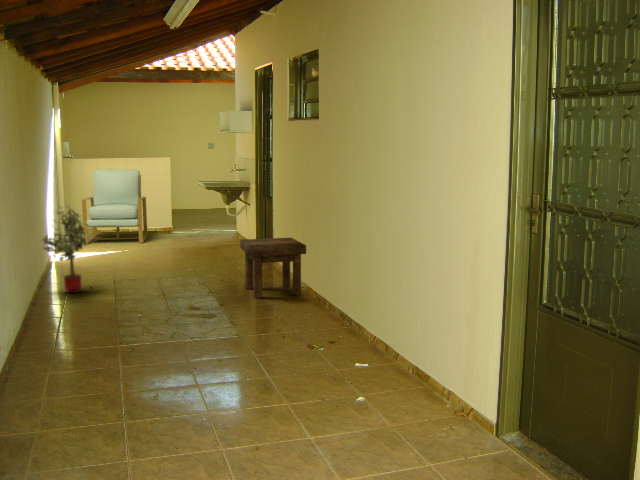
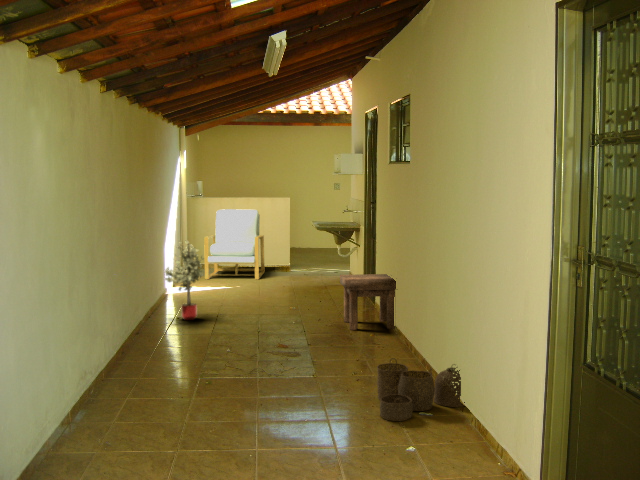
woven basket: none [308,336,411,411] -> present [377,358,465,421]

